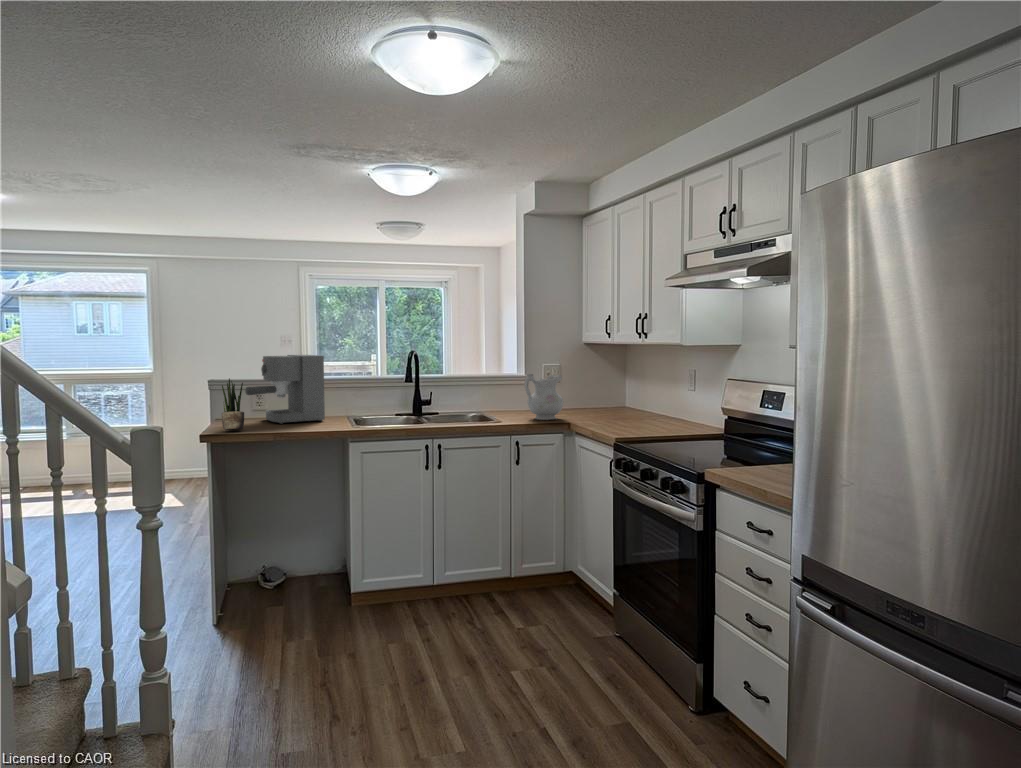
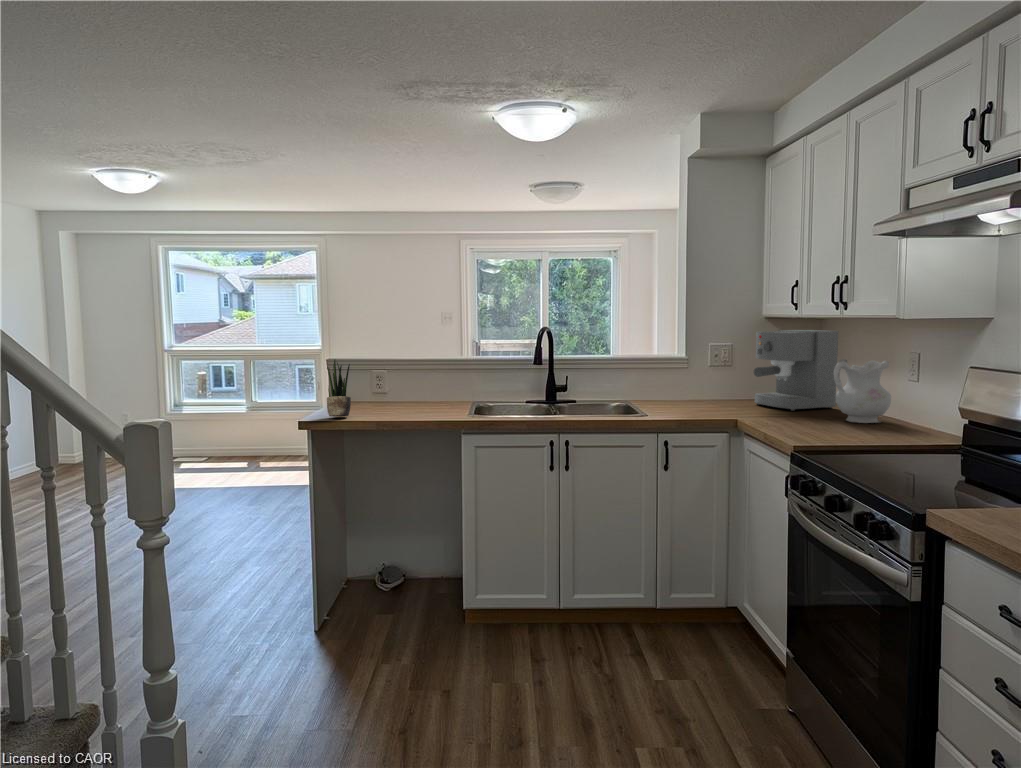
coffee maker: present [245,355,325,424] -> present [754,330,838,411]
ceramic pitcher: present [525,374,563,420] -> present [834,359,891,423]

